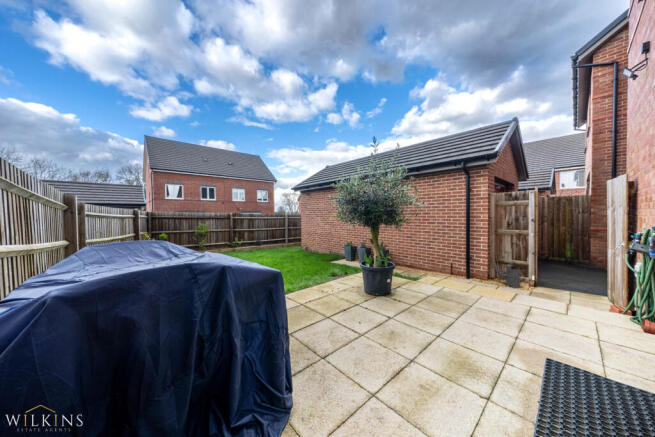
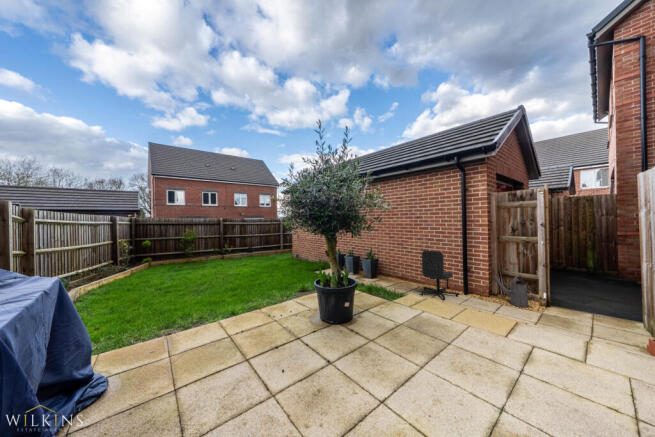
chair: none [431,242,463,283] -> present [421,250,459,300]

